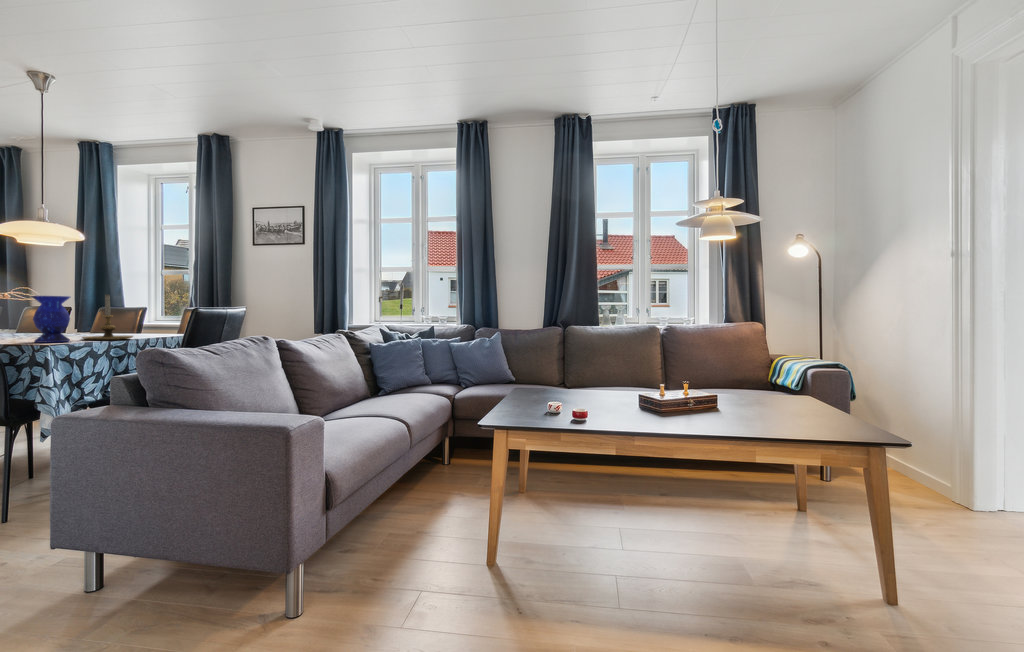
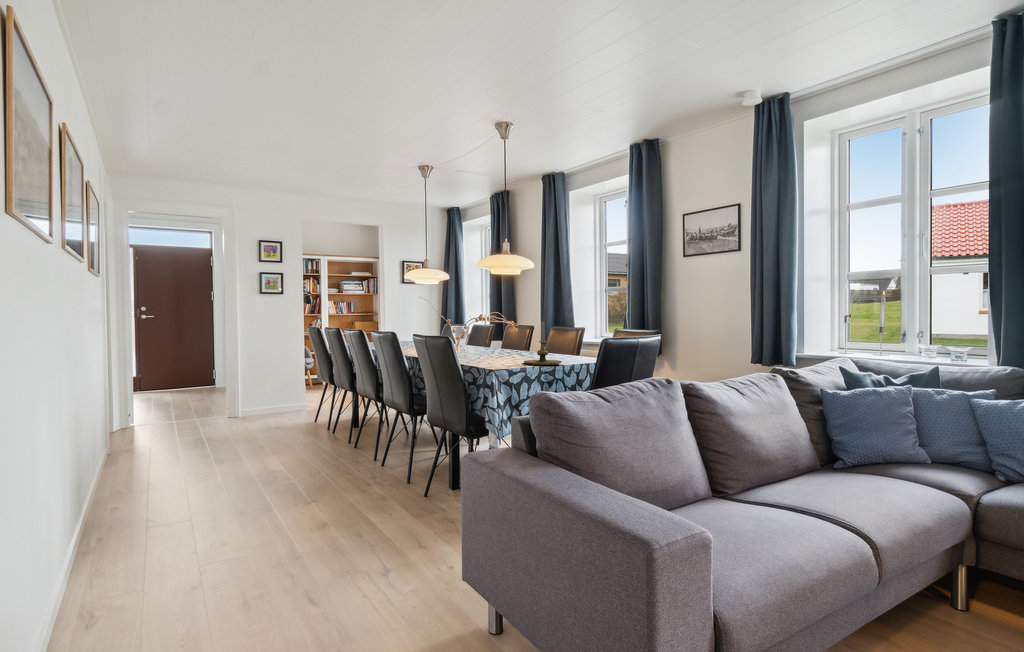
vase: present [31,296,71,343] -> none [488,324,514,367]

